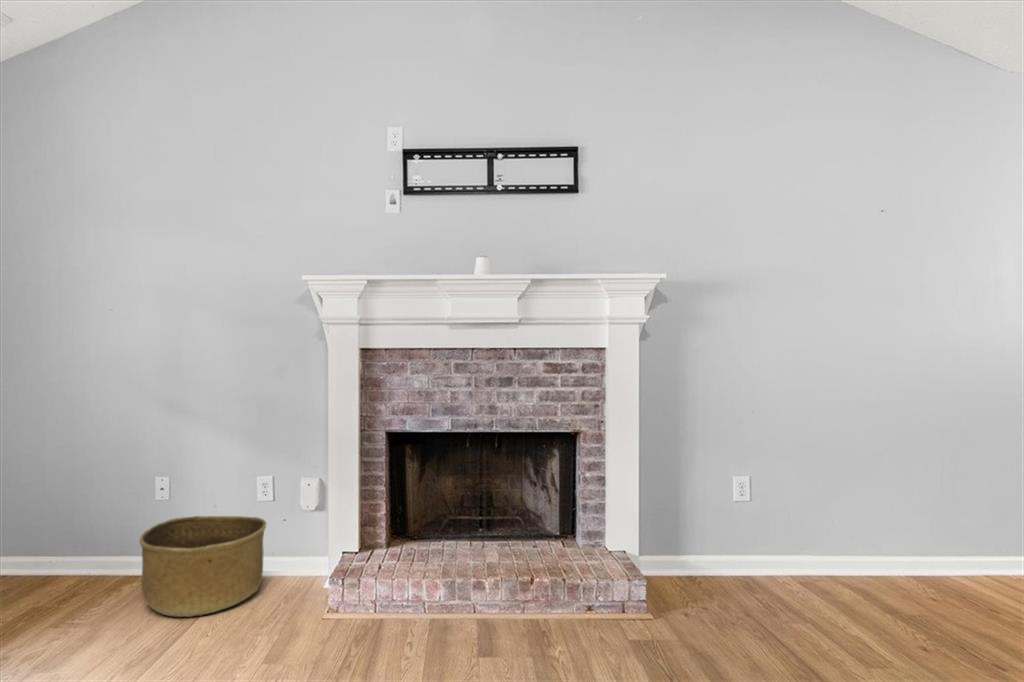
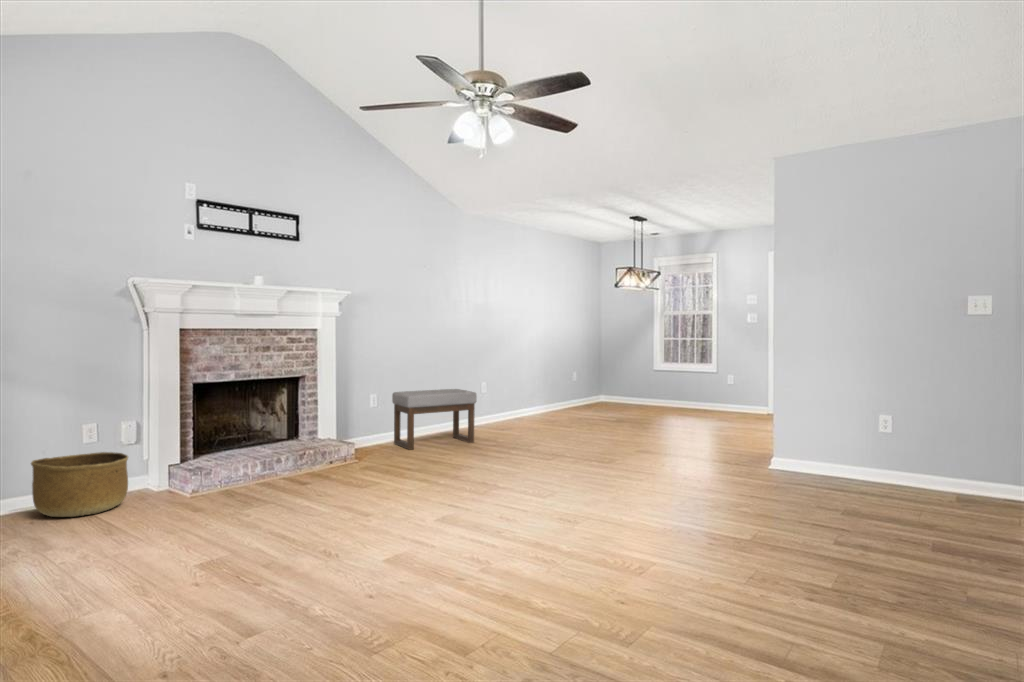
ottoman: none [779,476,999,640] -> present [392,389,477,450]

